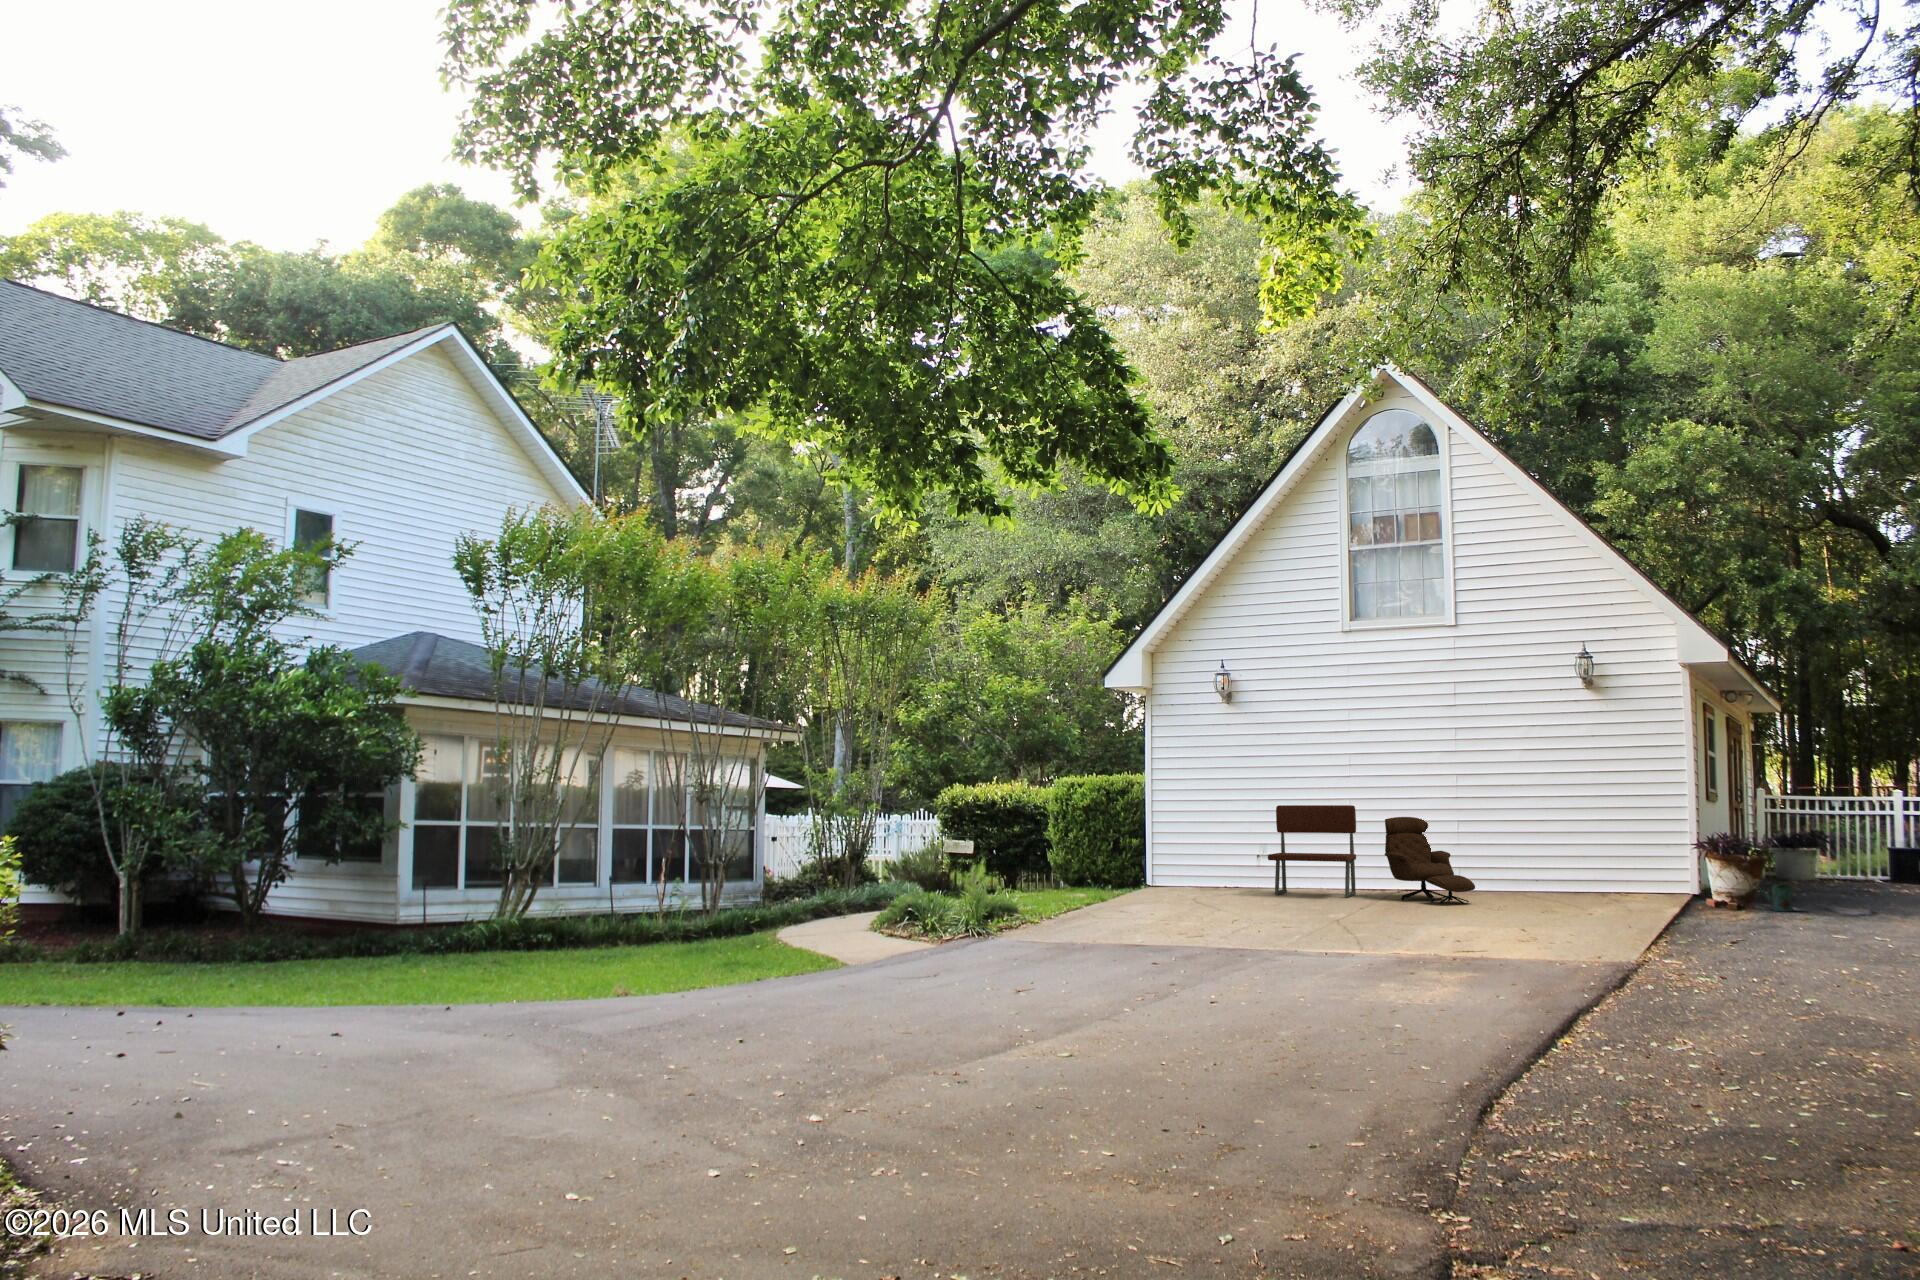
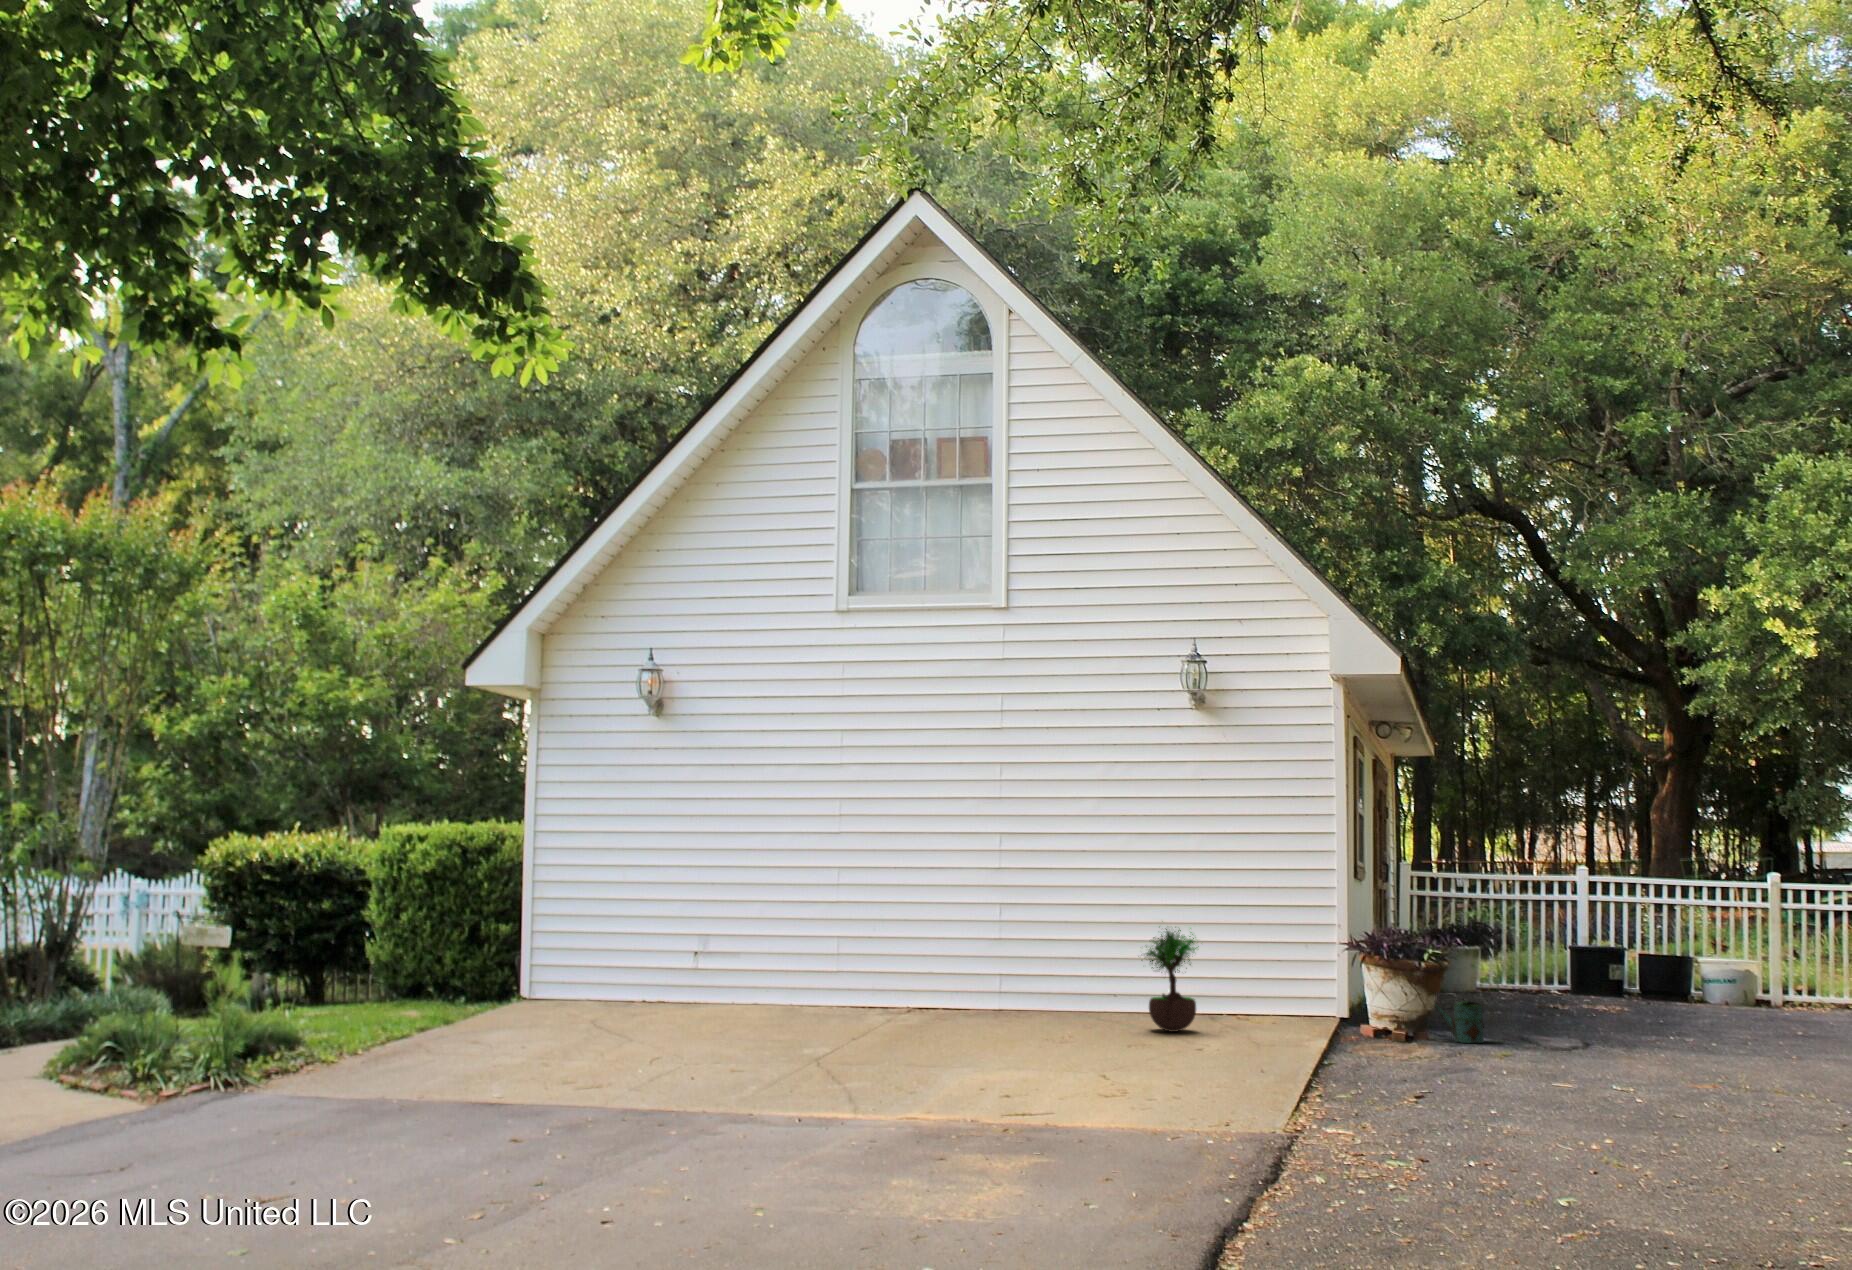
bench: present [1268,805,1356,897] -> none [703,871,850,1023]
lounge chair: present [1385,817,1475,904] -> none [889,891,1024,1034]
potted tree: none [1549,834,1593,904] -> present [1146,929,1199,1032]

